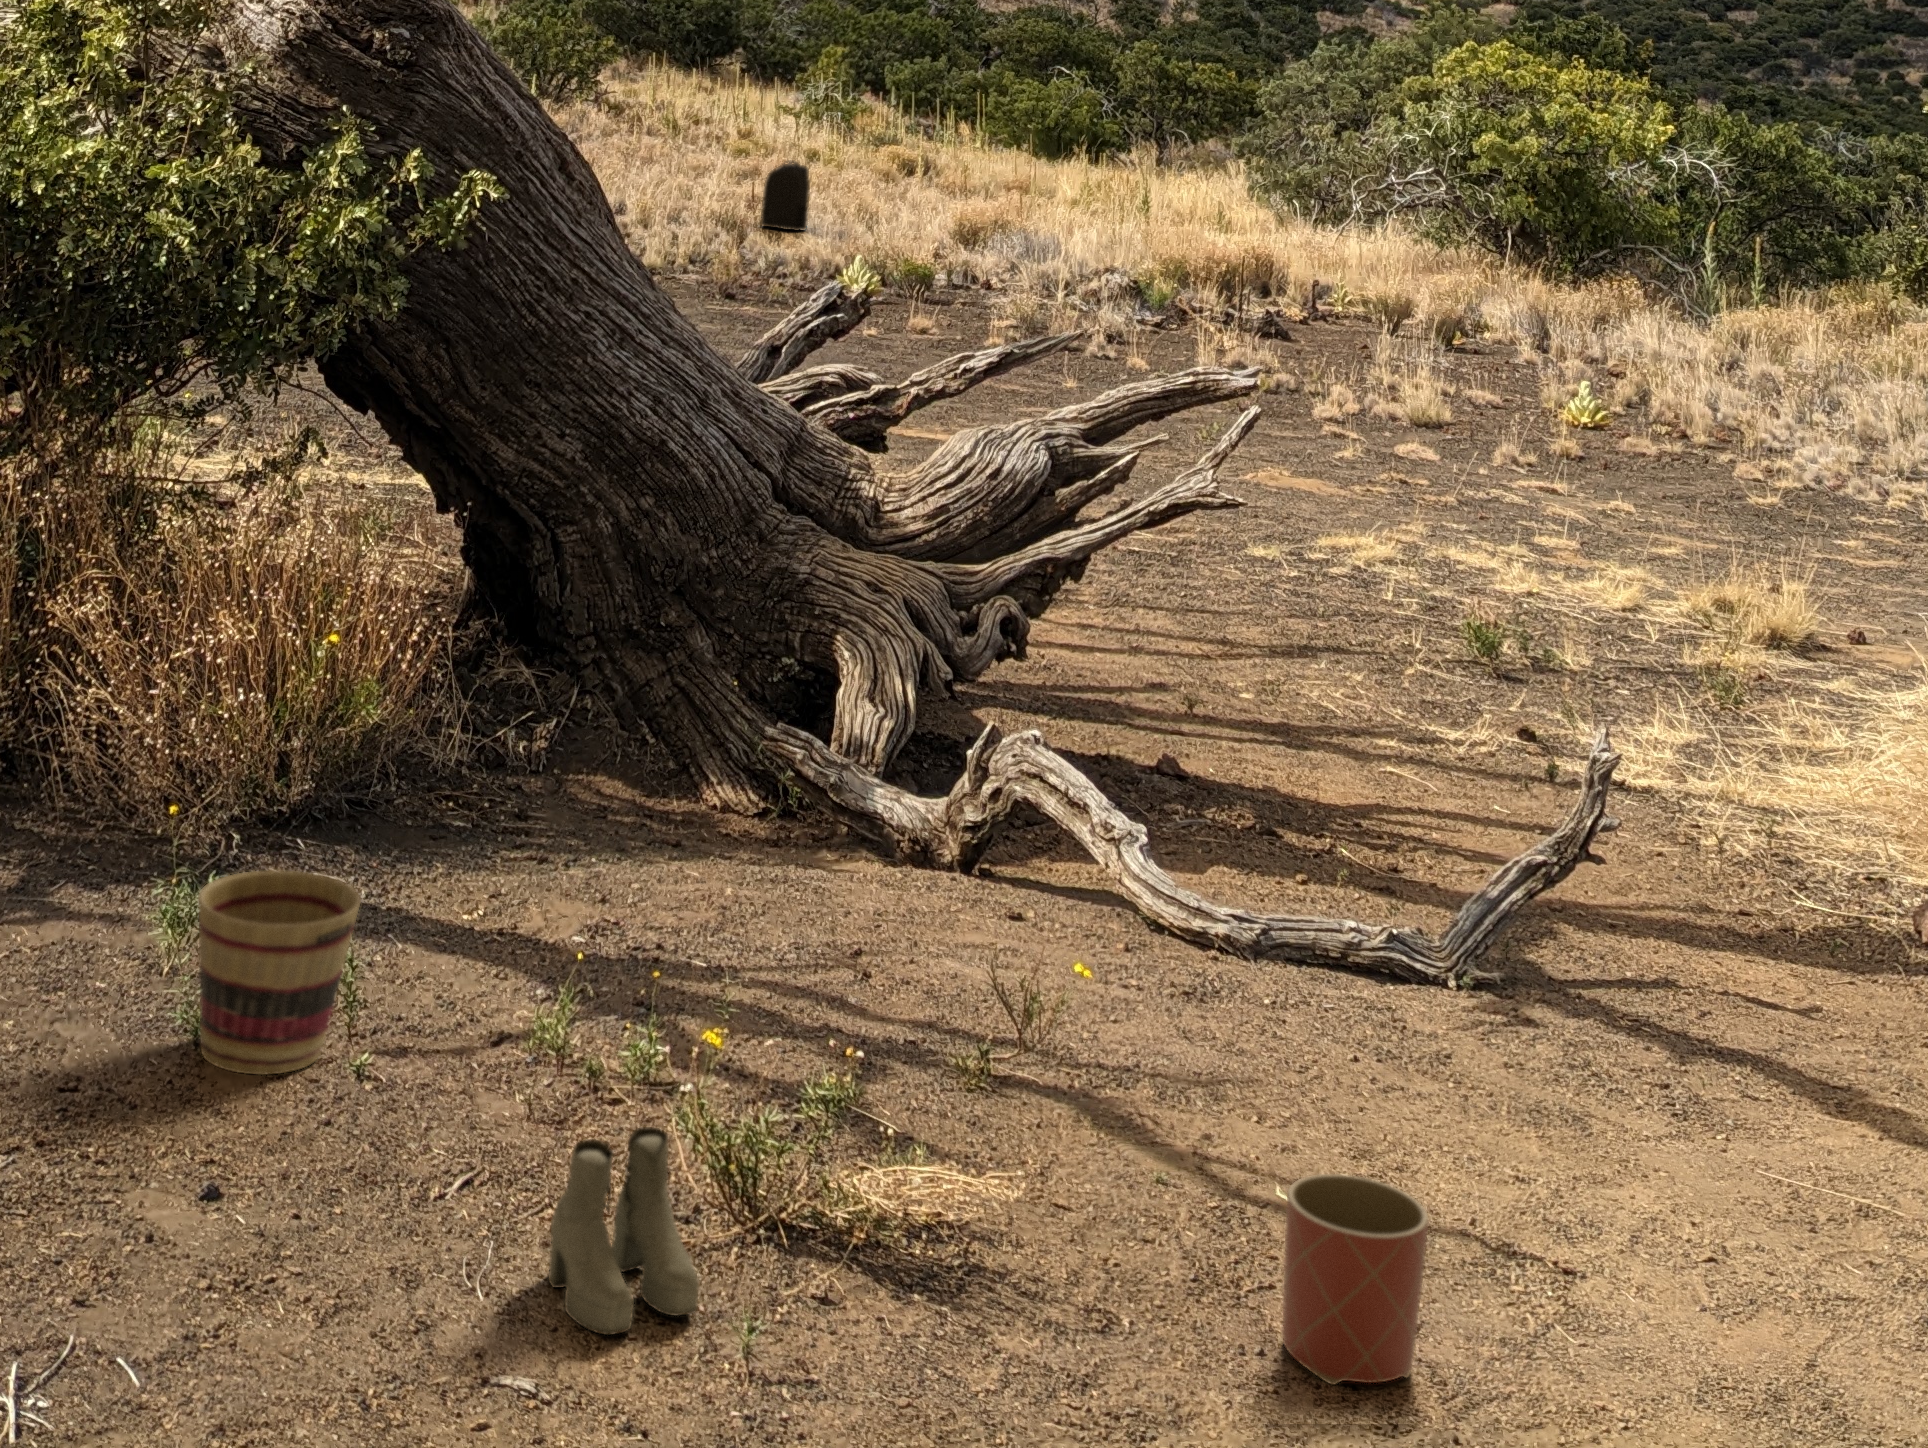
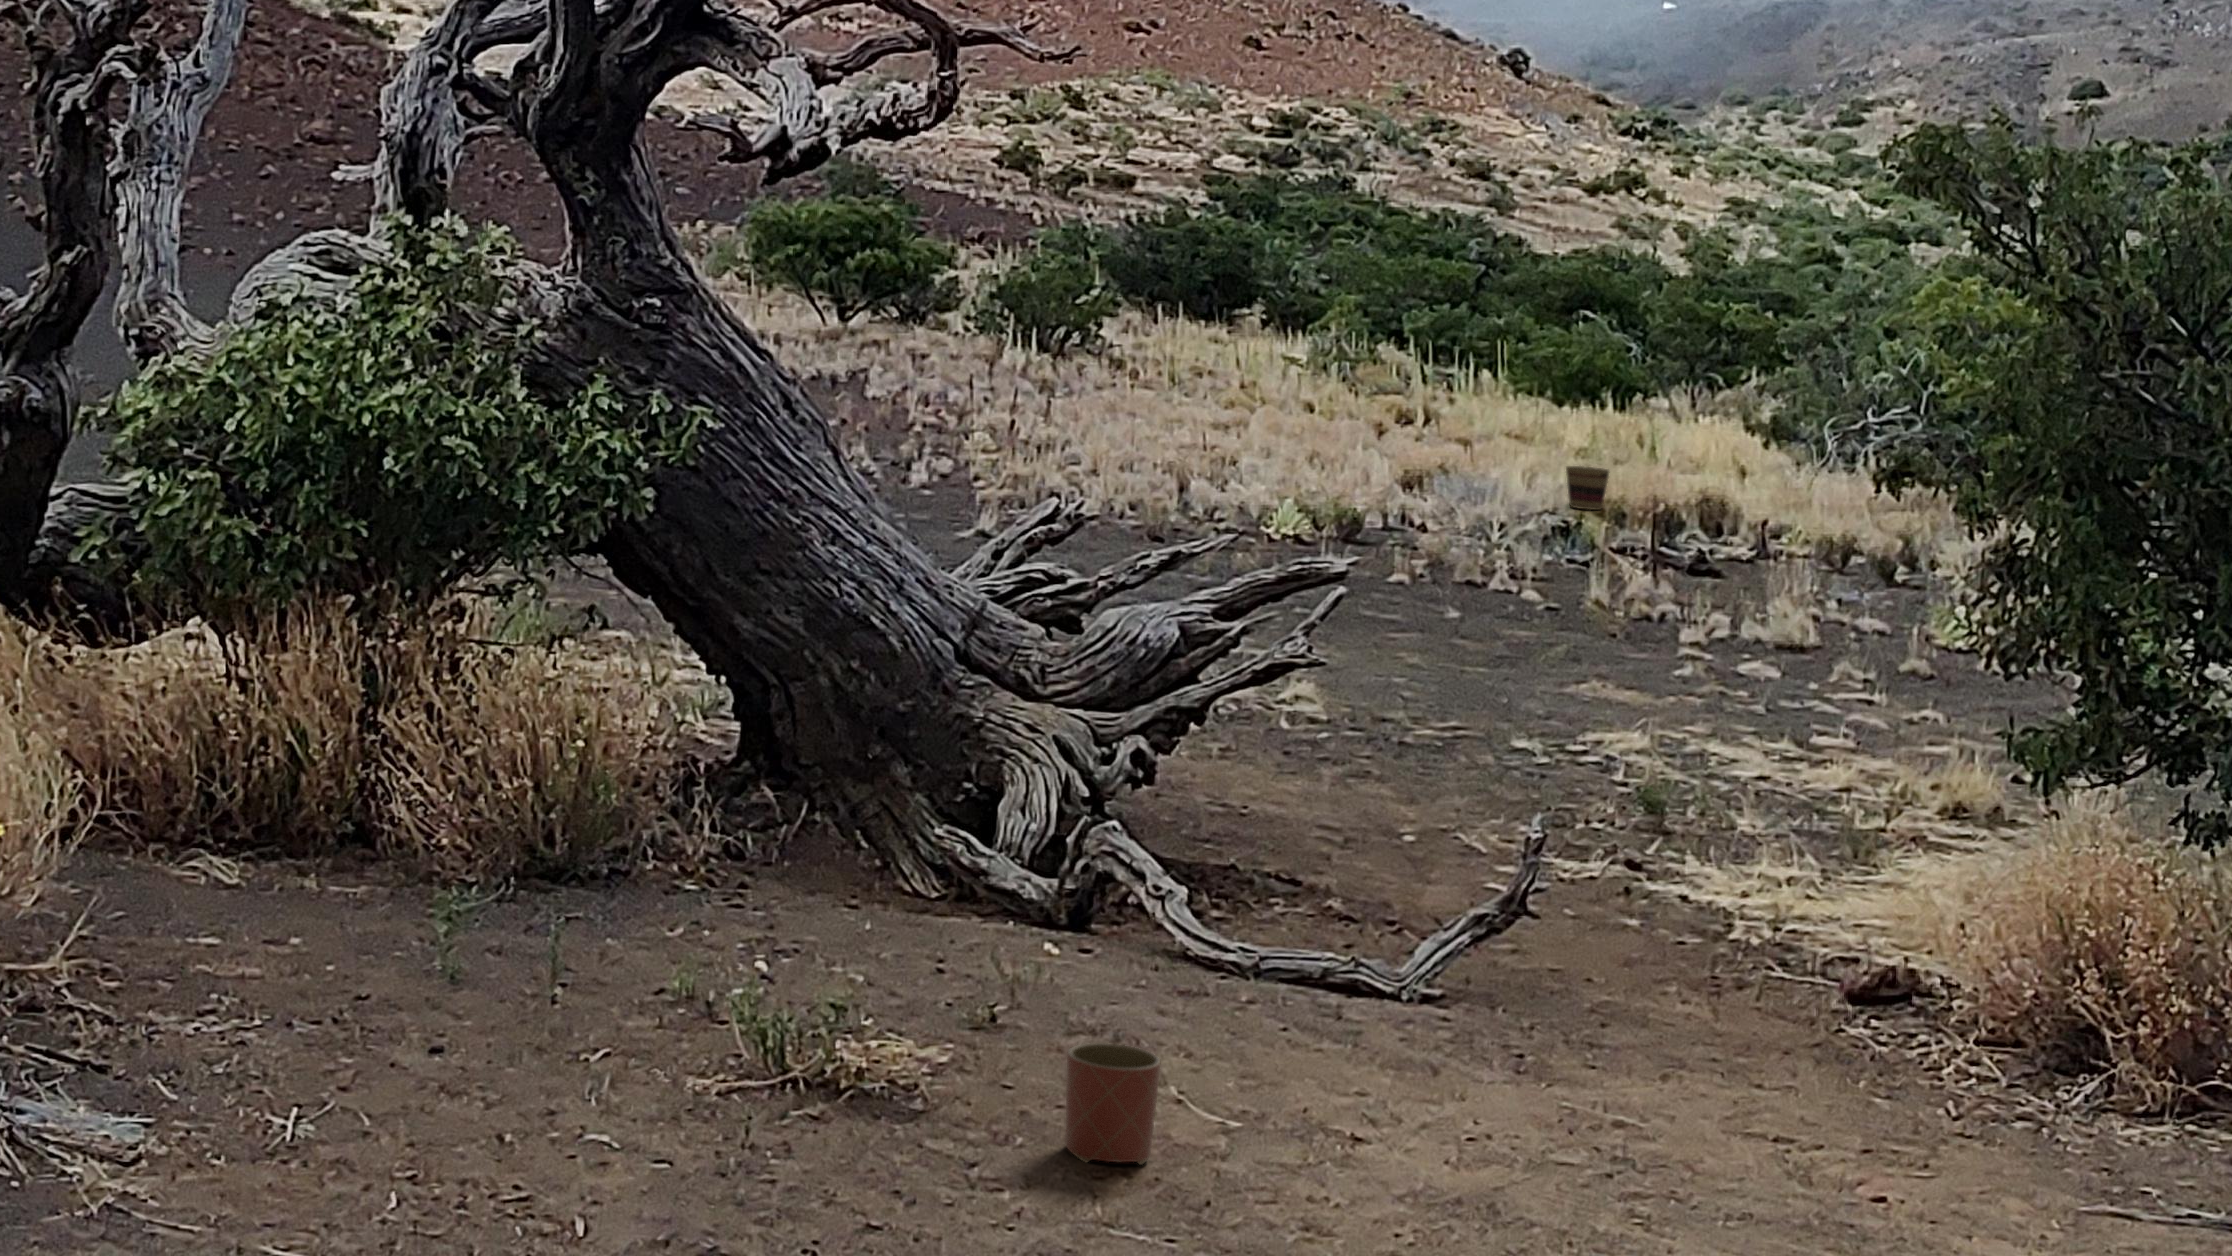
backpack: present [761,160,810,231] -> none [1187,404,1236,474]
basket: present [198,870,361,1075] -> present [1566,466,1610,510]
boots: present [548,1127,699,1335] -> none [596,988,681,1095]

